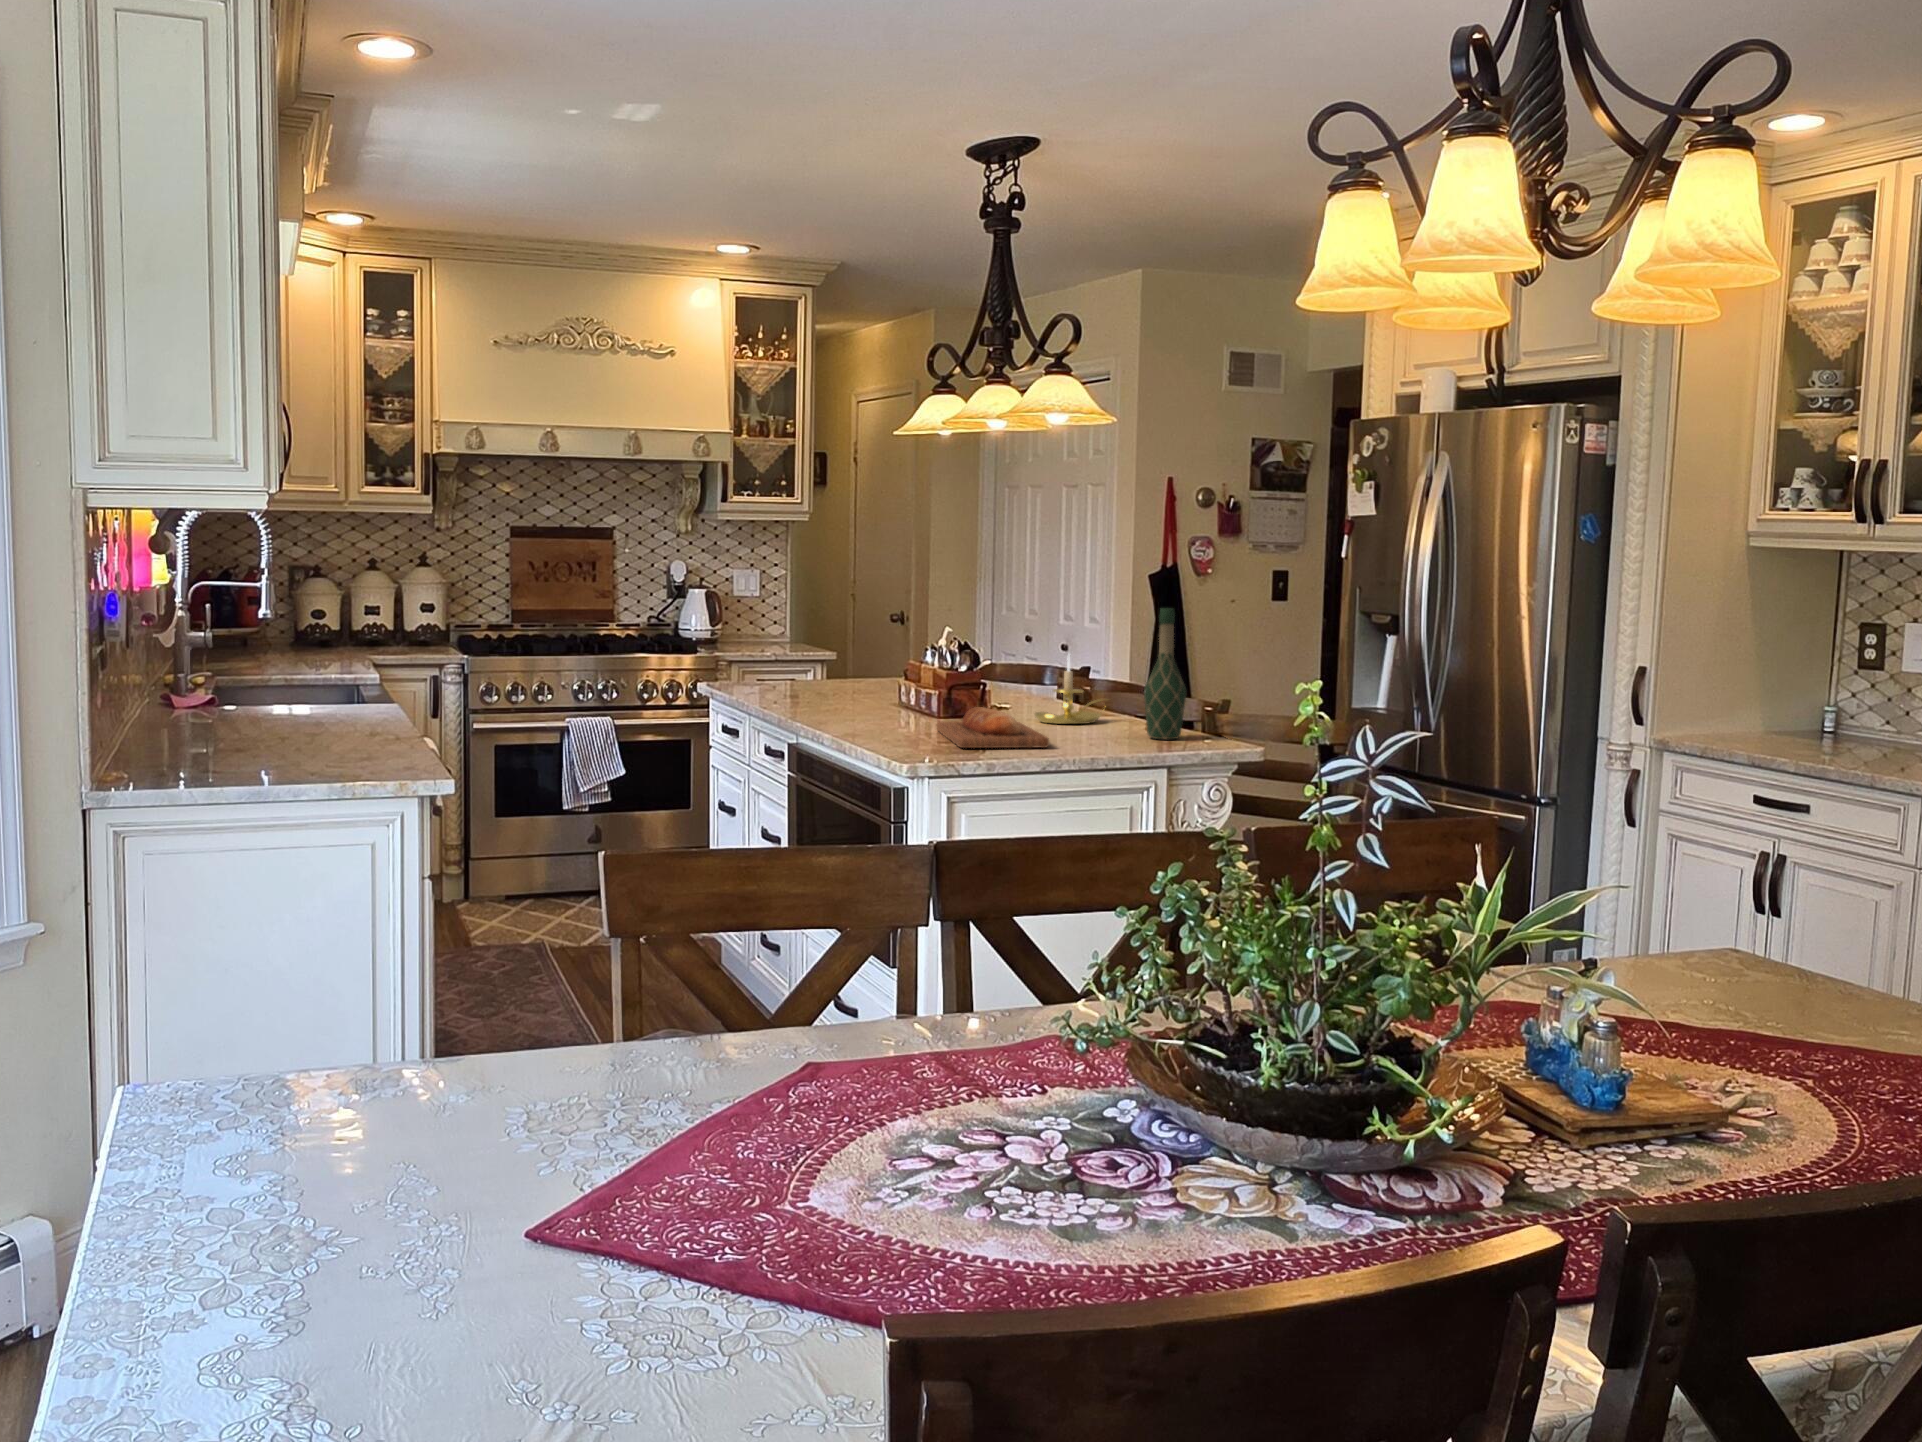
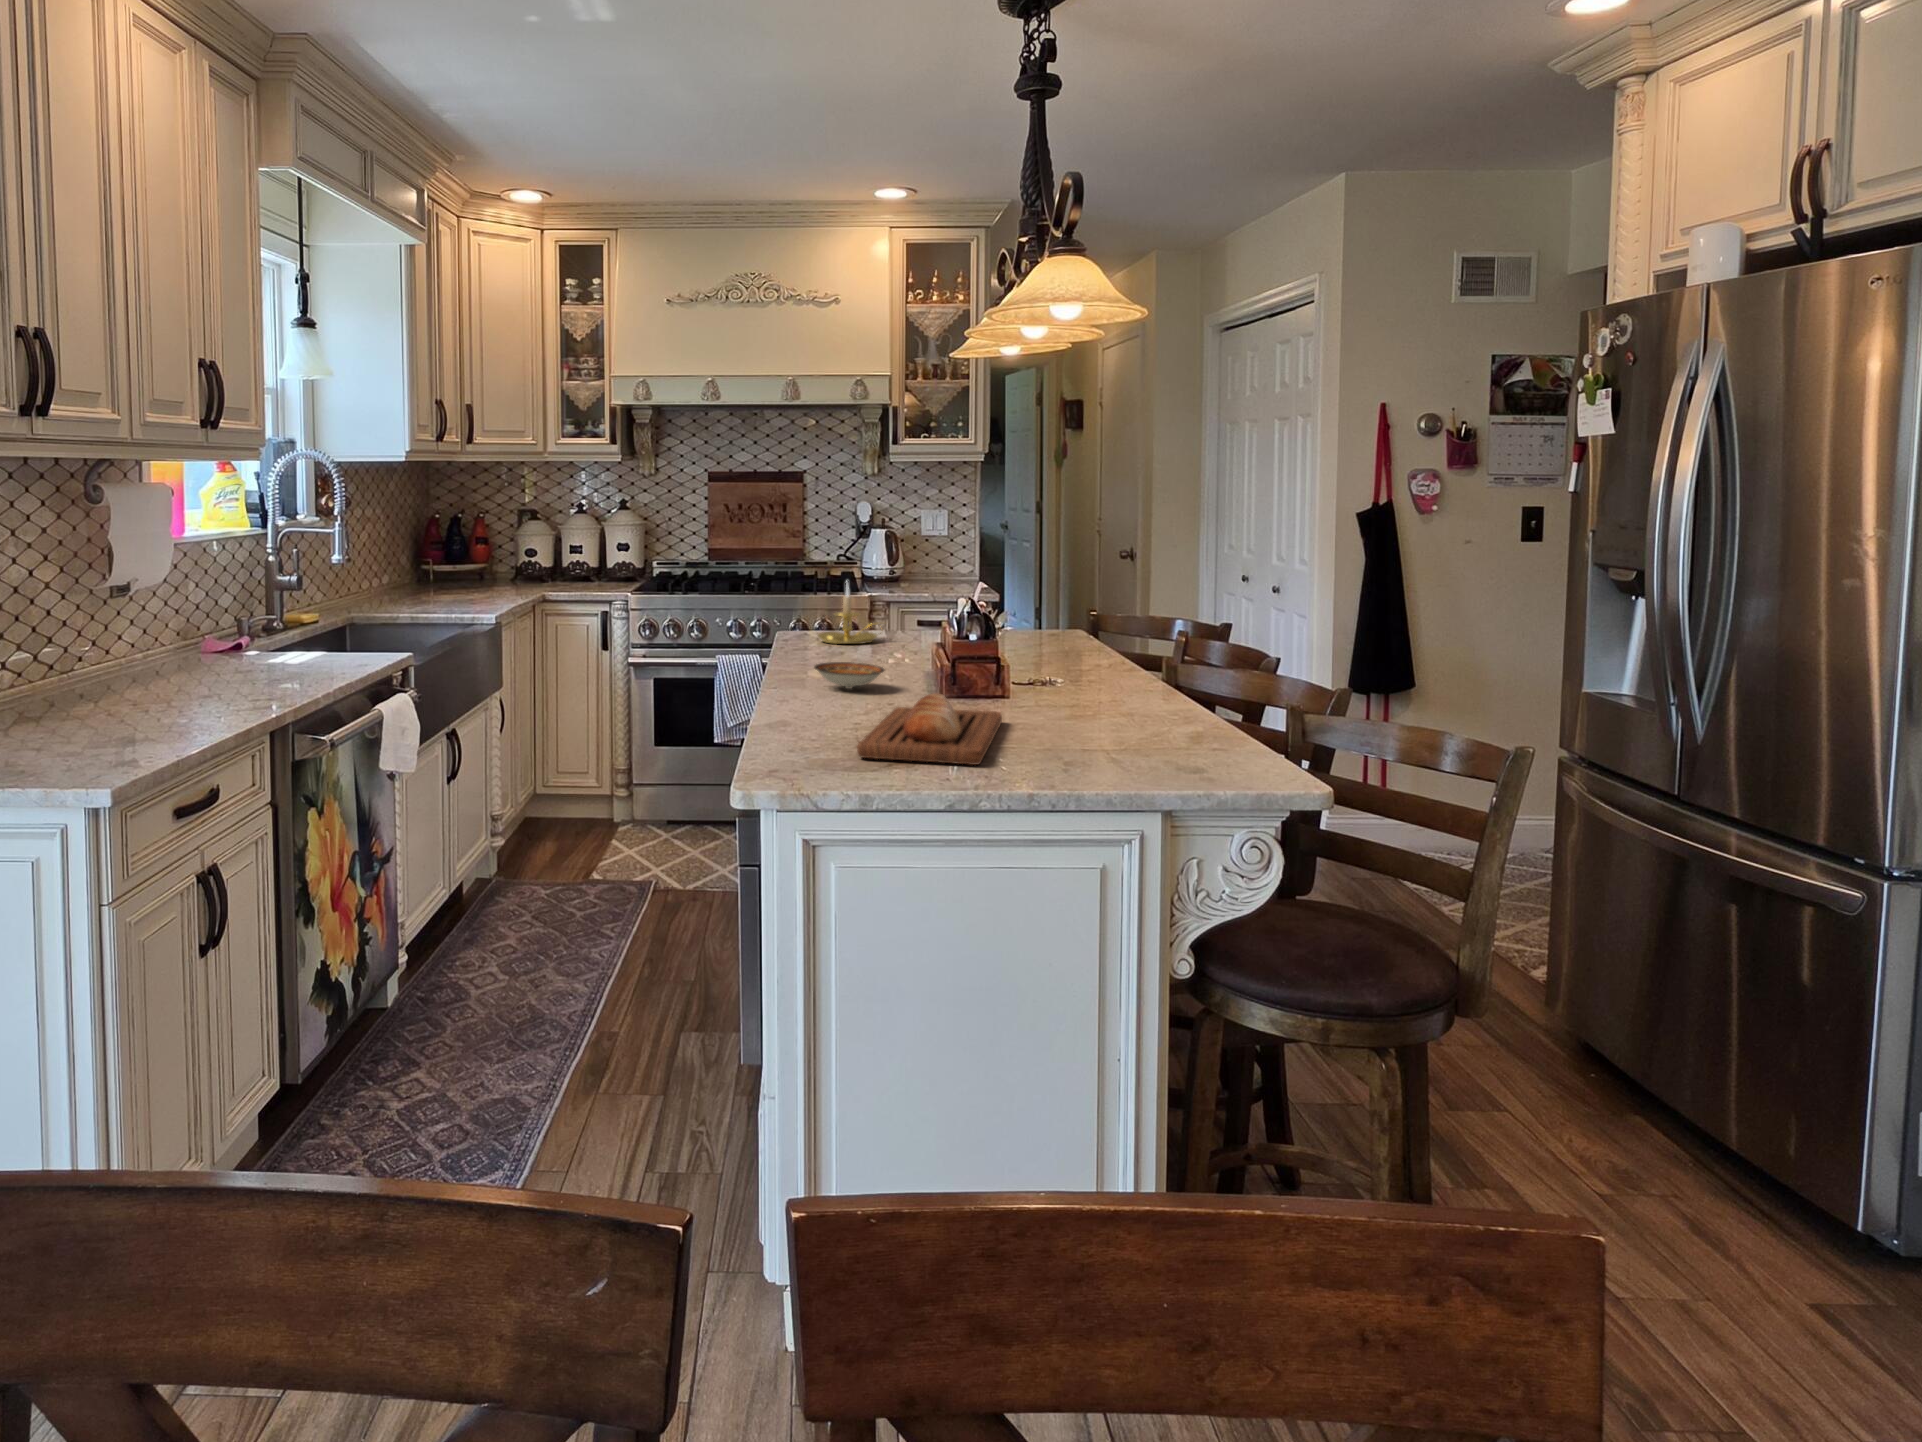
wine bottle: present [1144,608,1186,739] -> none [1150,569,1213,758]
candle holder: present [1035,655,1102,724] -> present [818,583,878,644]
ceramic bowl: none [830,696,892,717] -> present [814,662,884,689]

